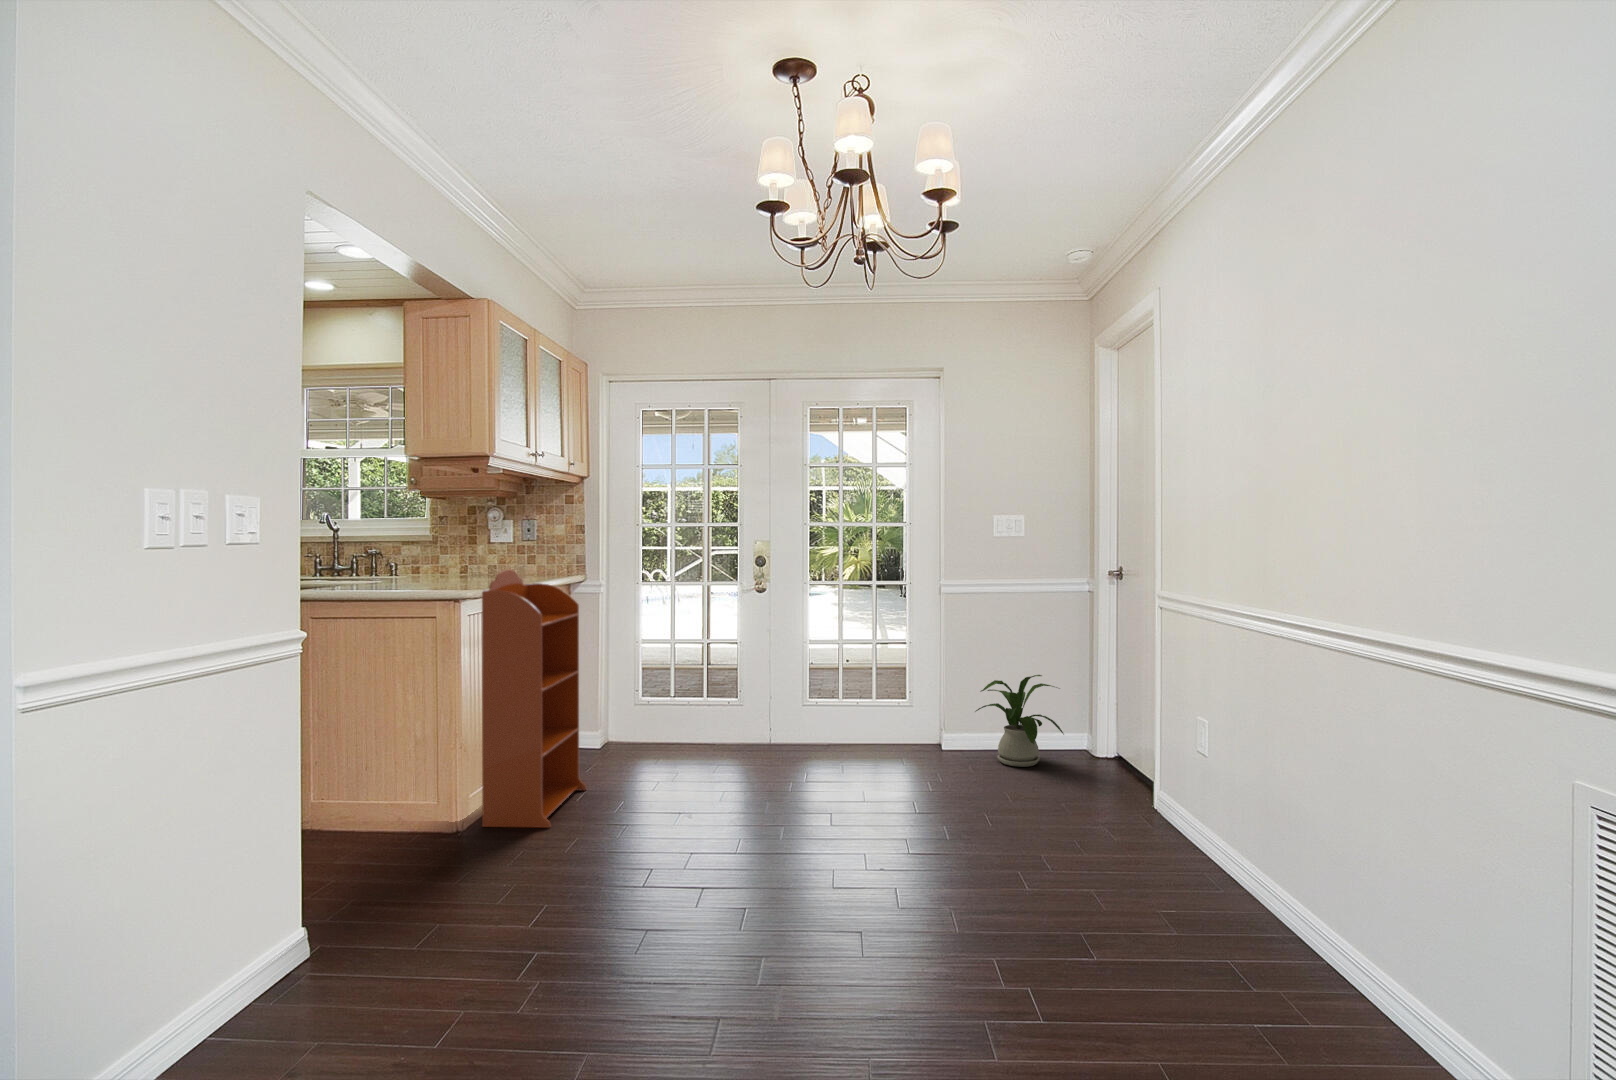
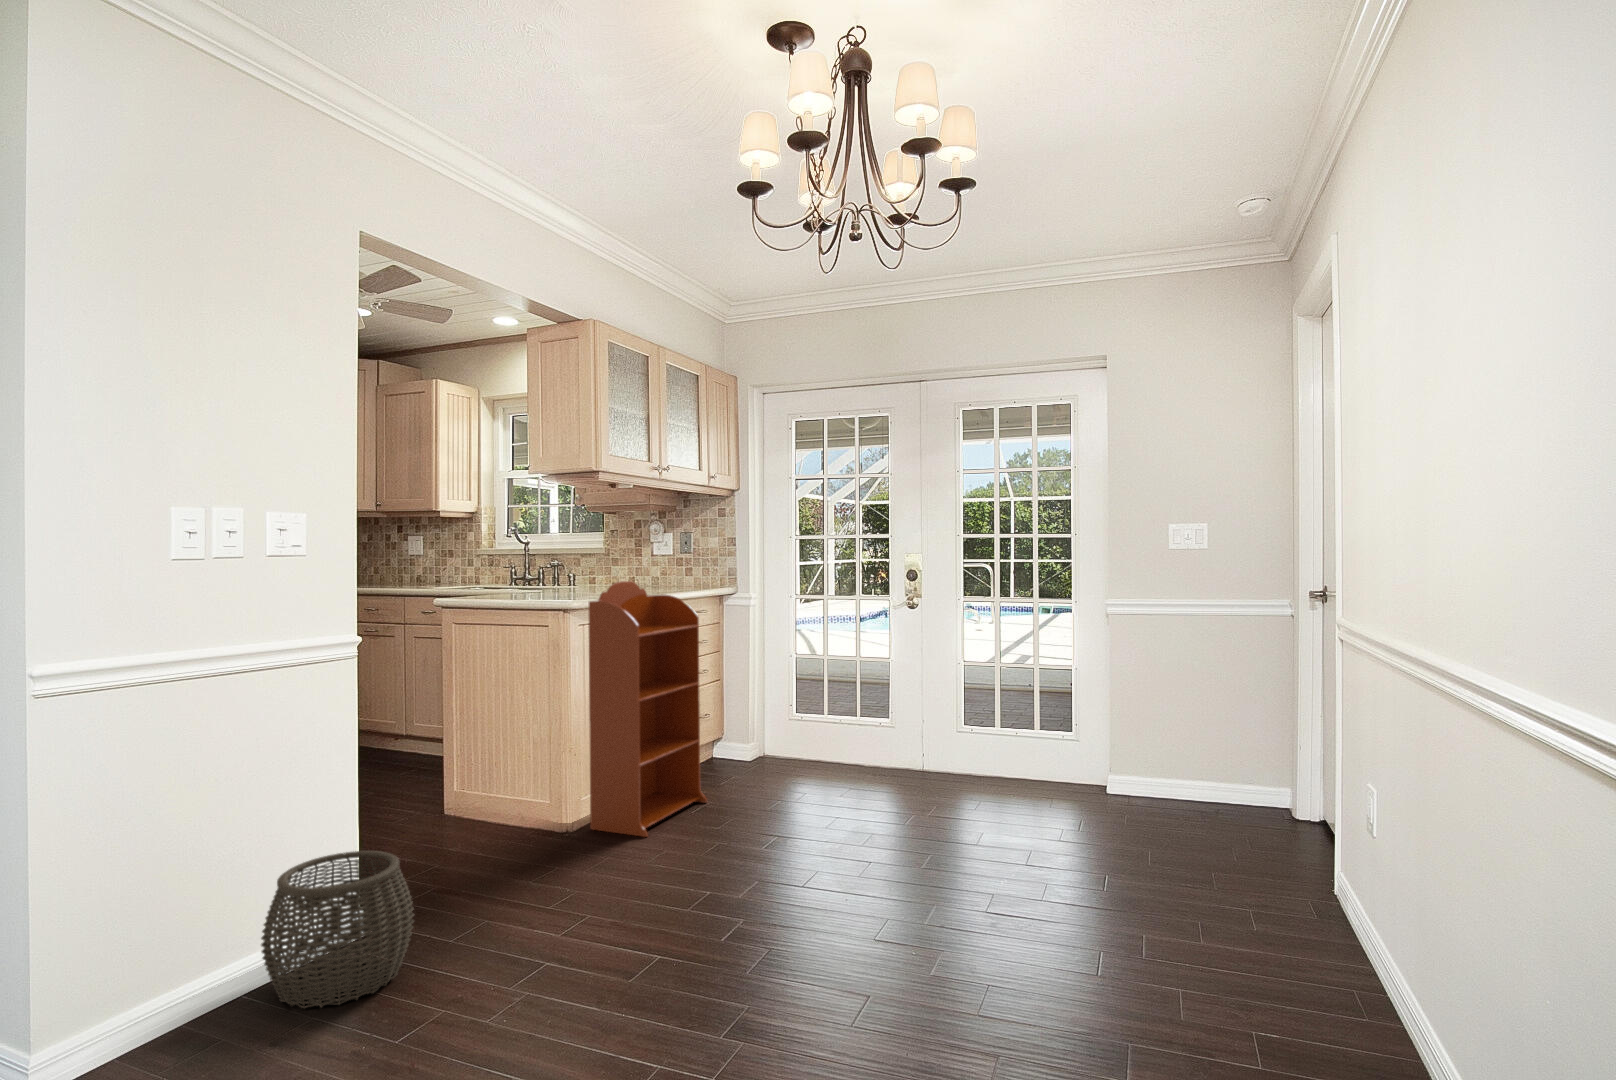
house plant: present [975,675,1063,767] -> none [1150,713,1260,825]
woven basket: none [233,863,403,1040] -> present [261,851,414,1008]

